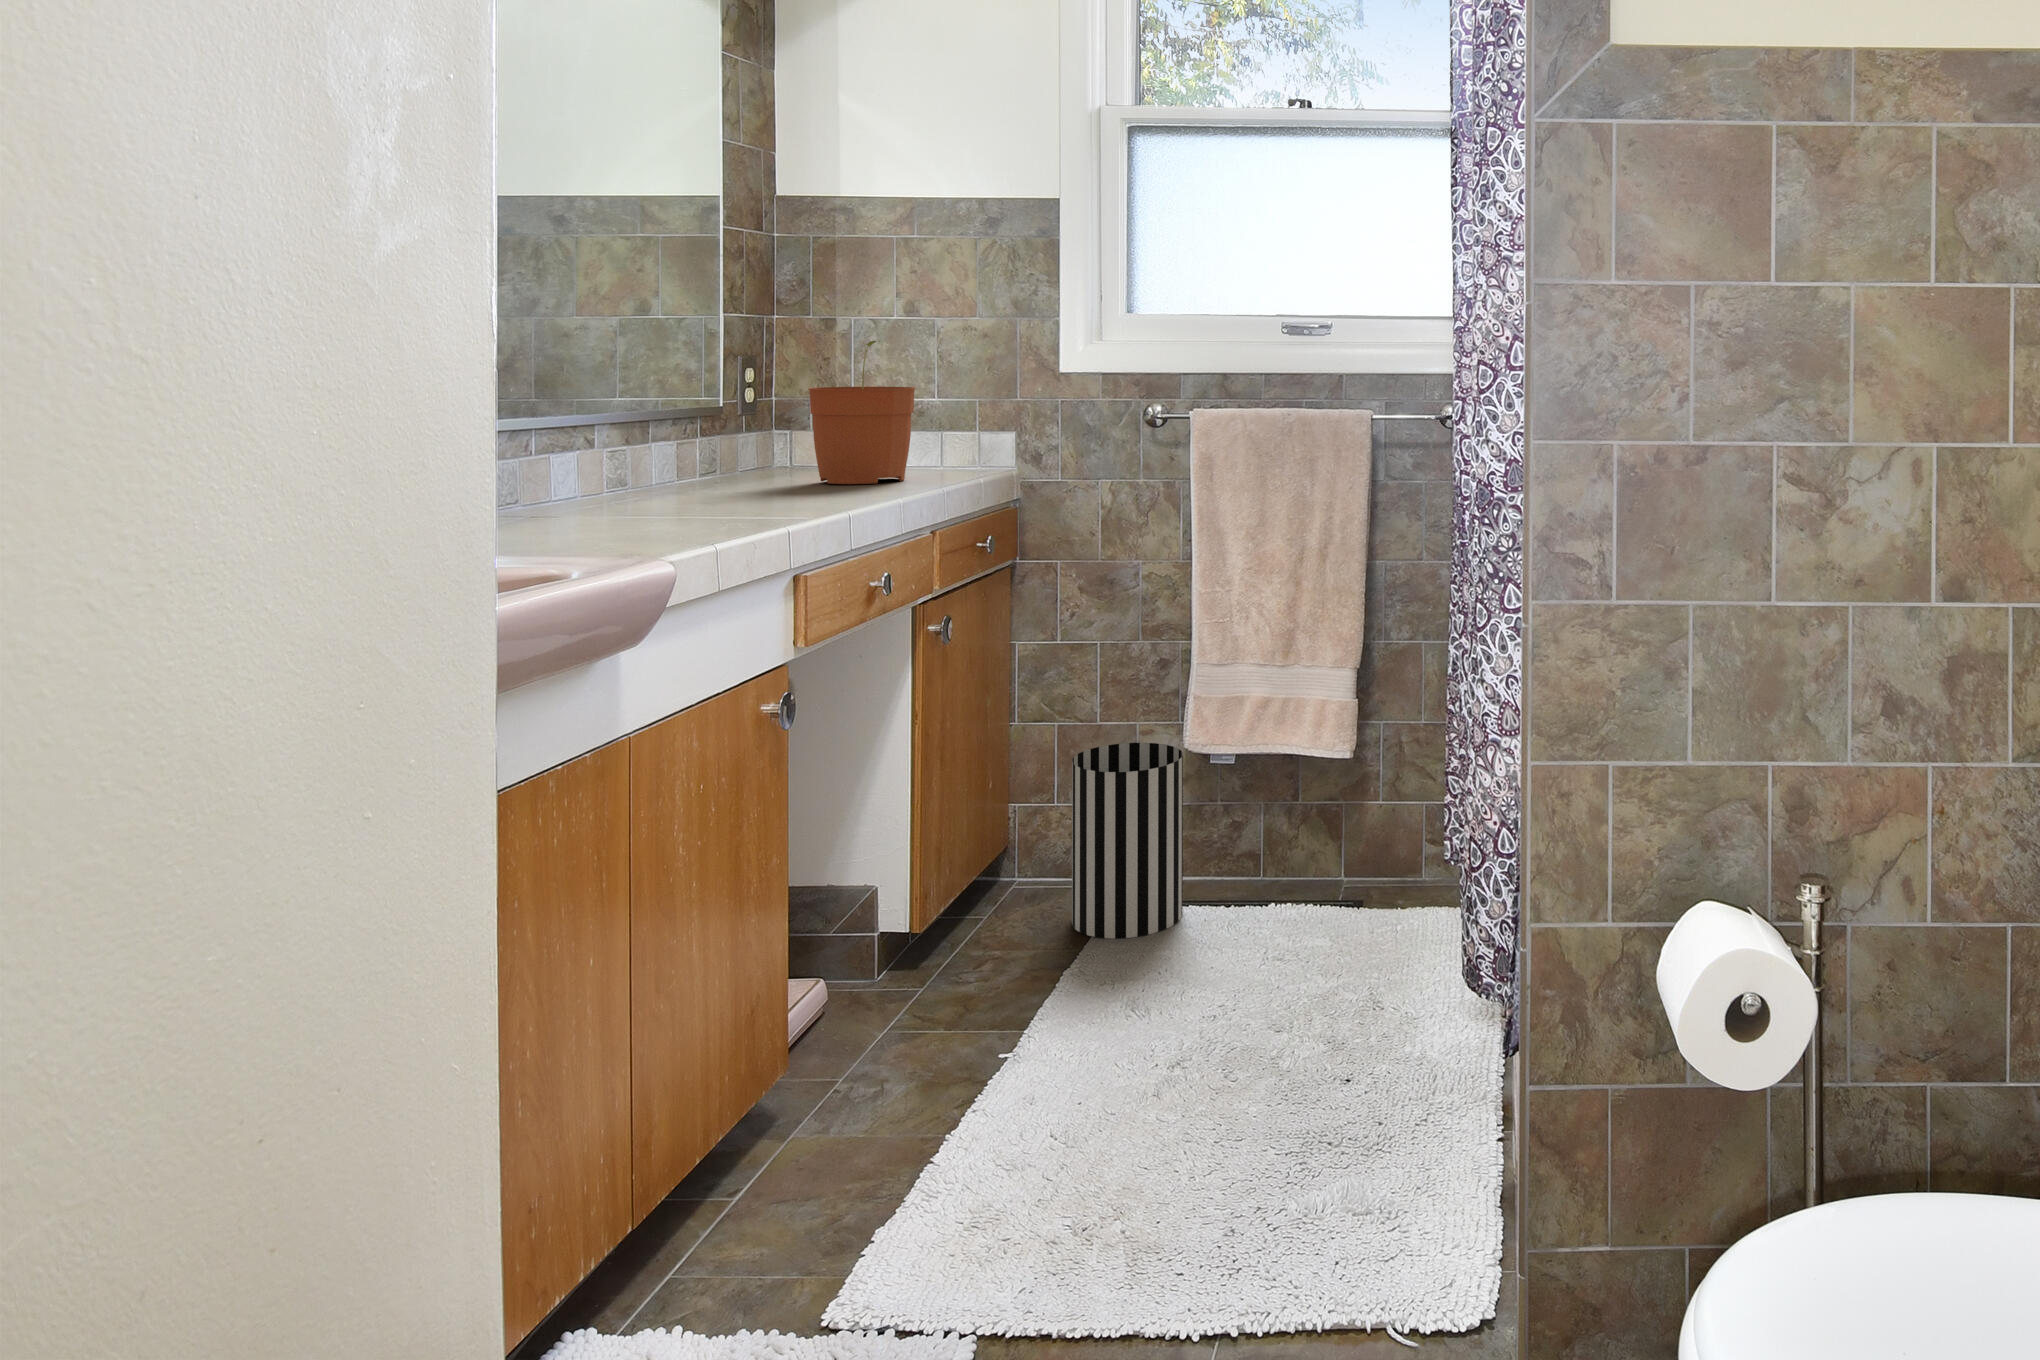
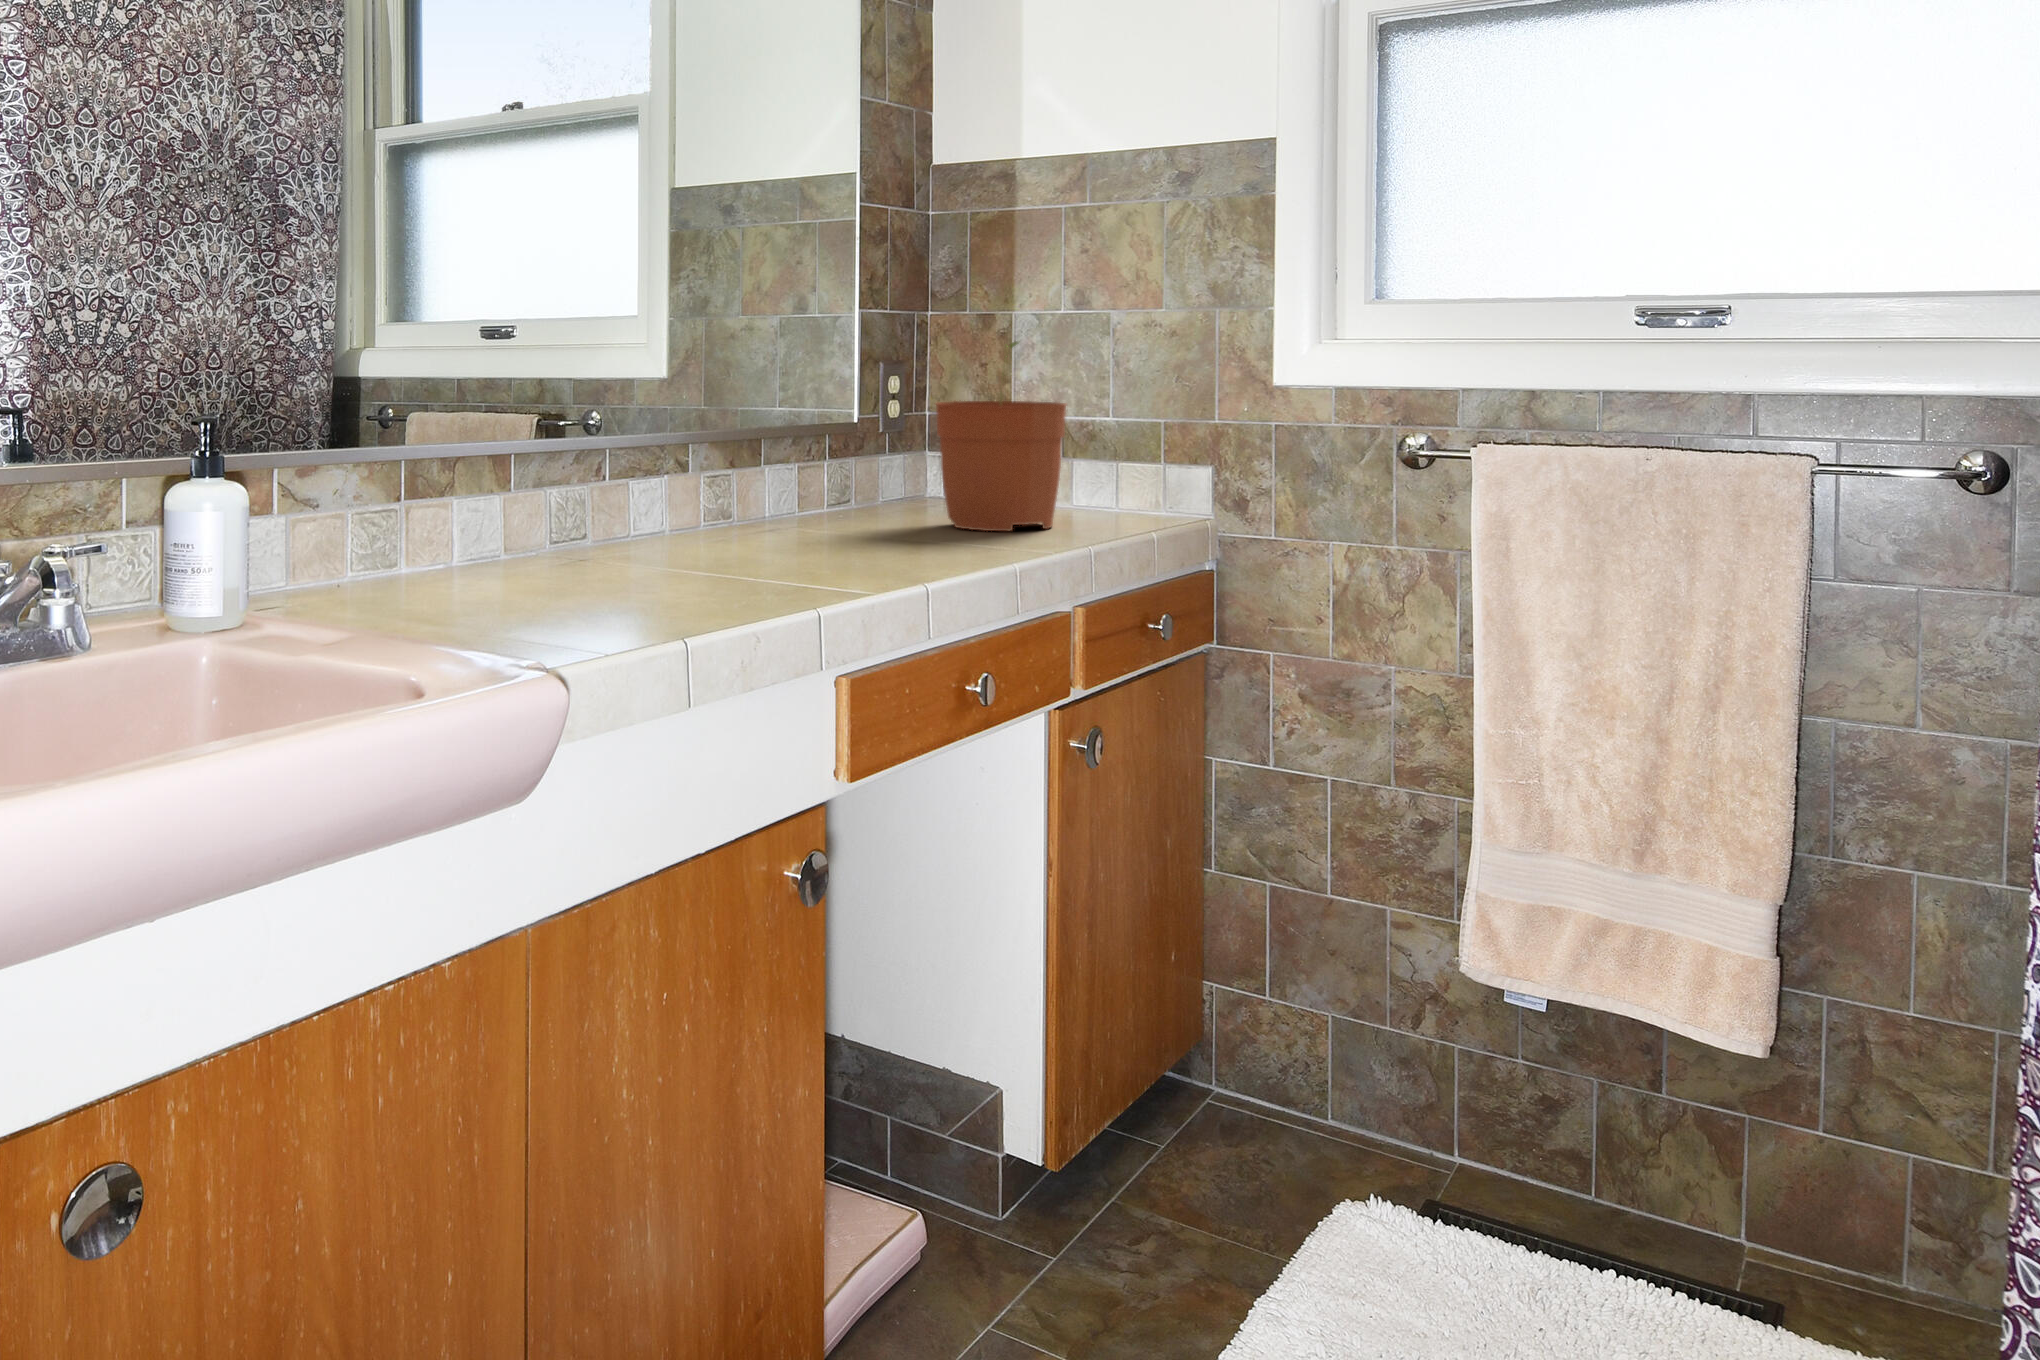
wastebasket: present [1072,743,1183,939] -> none [1277,938,1453,1256]

